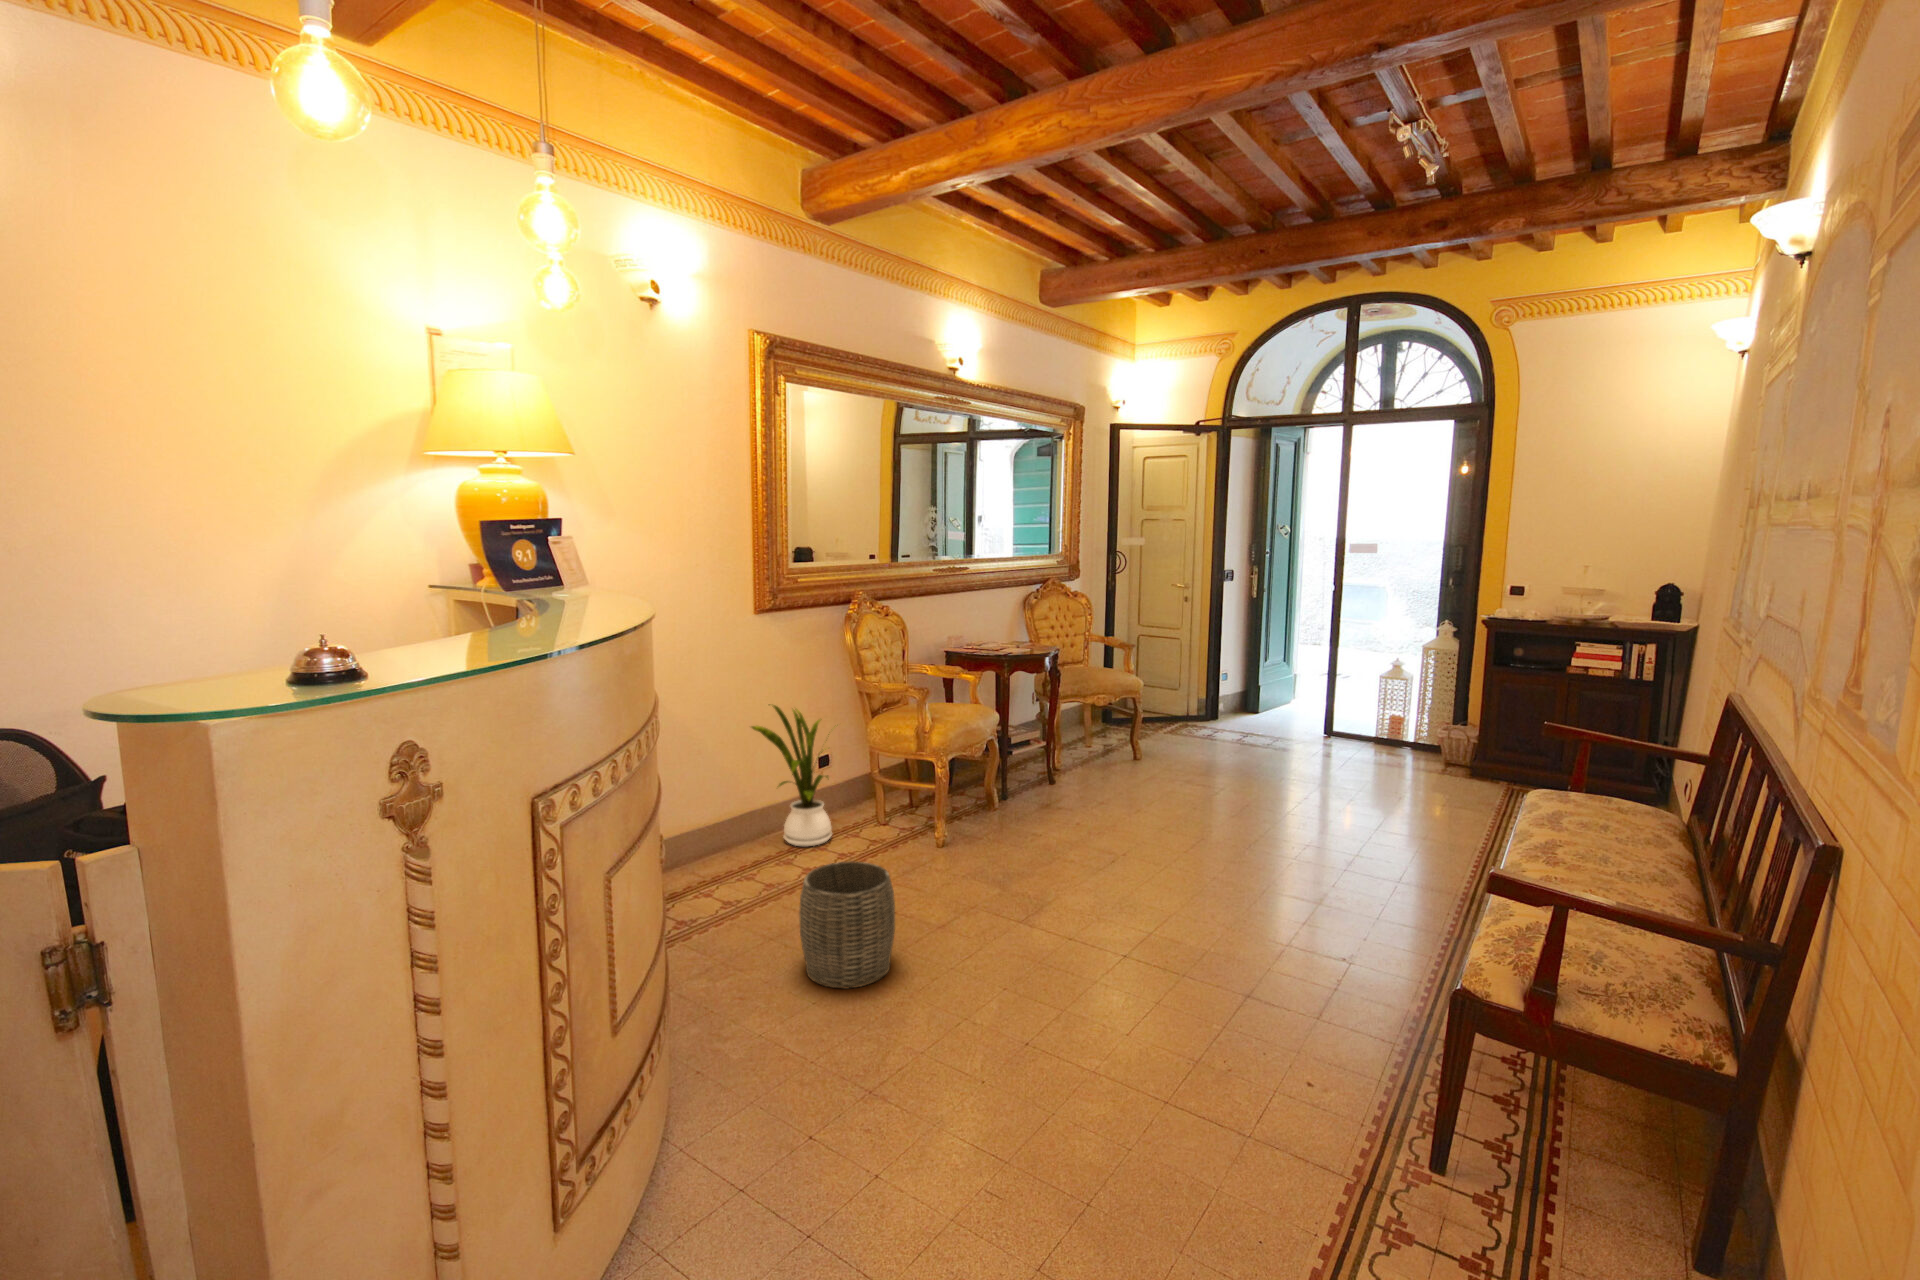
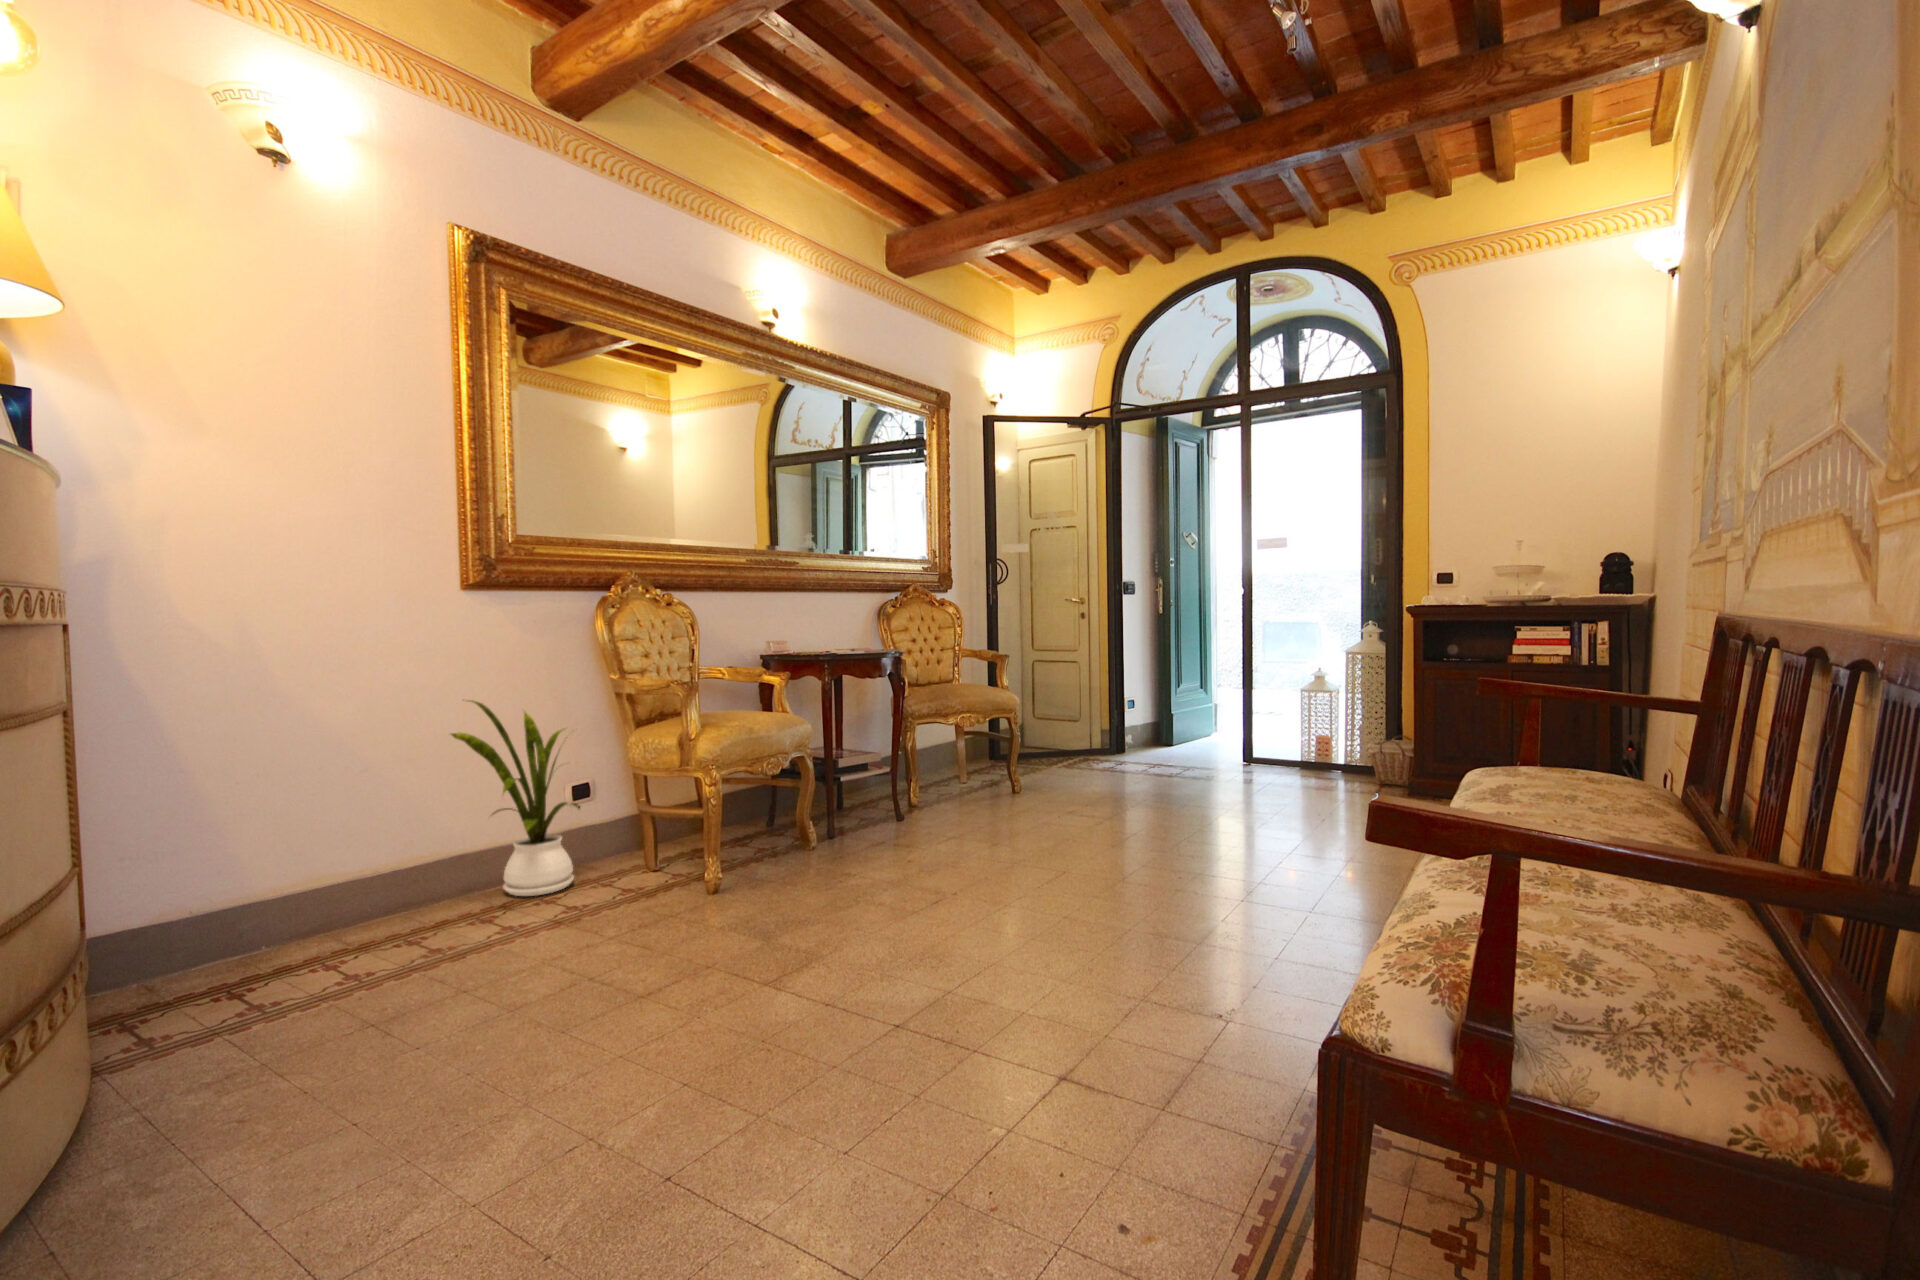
woven basket: present [799,862,895,988] -> none [366,893,536,1092]

